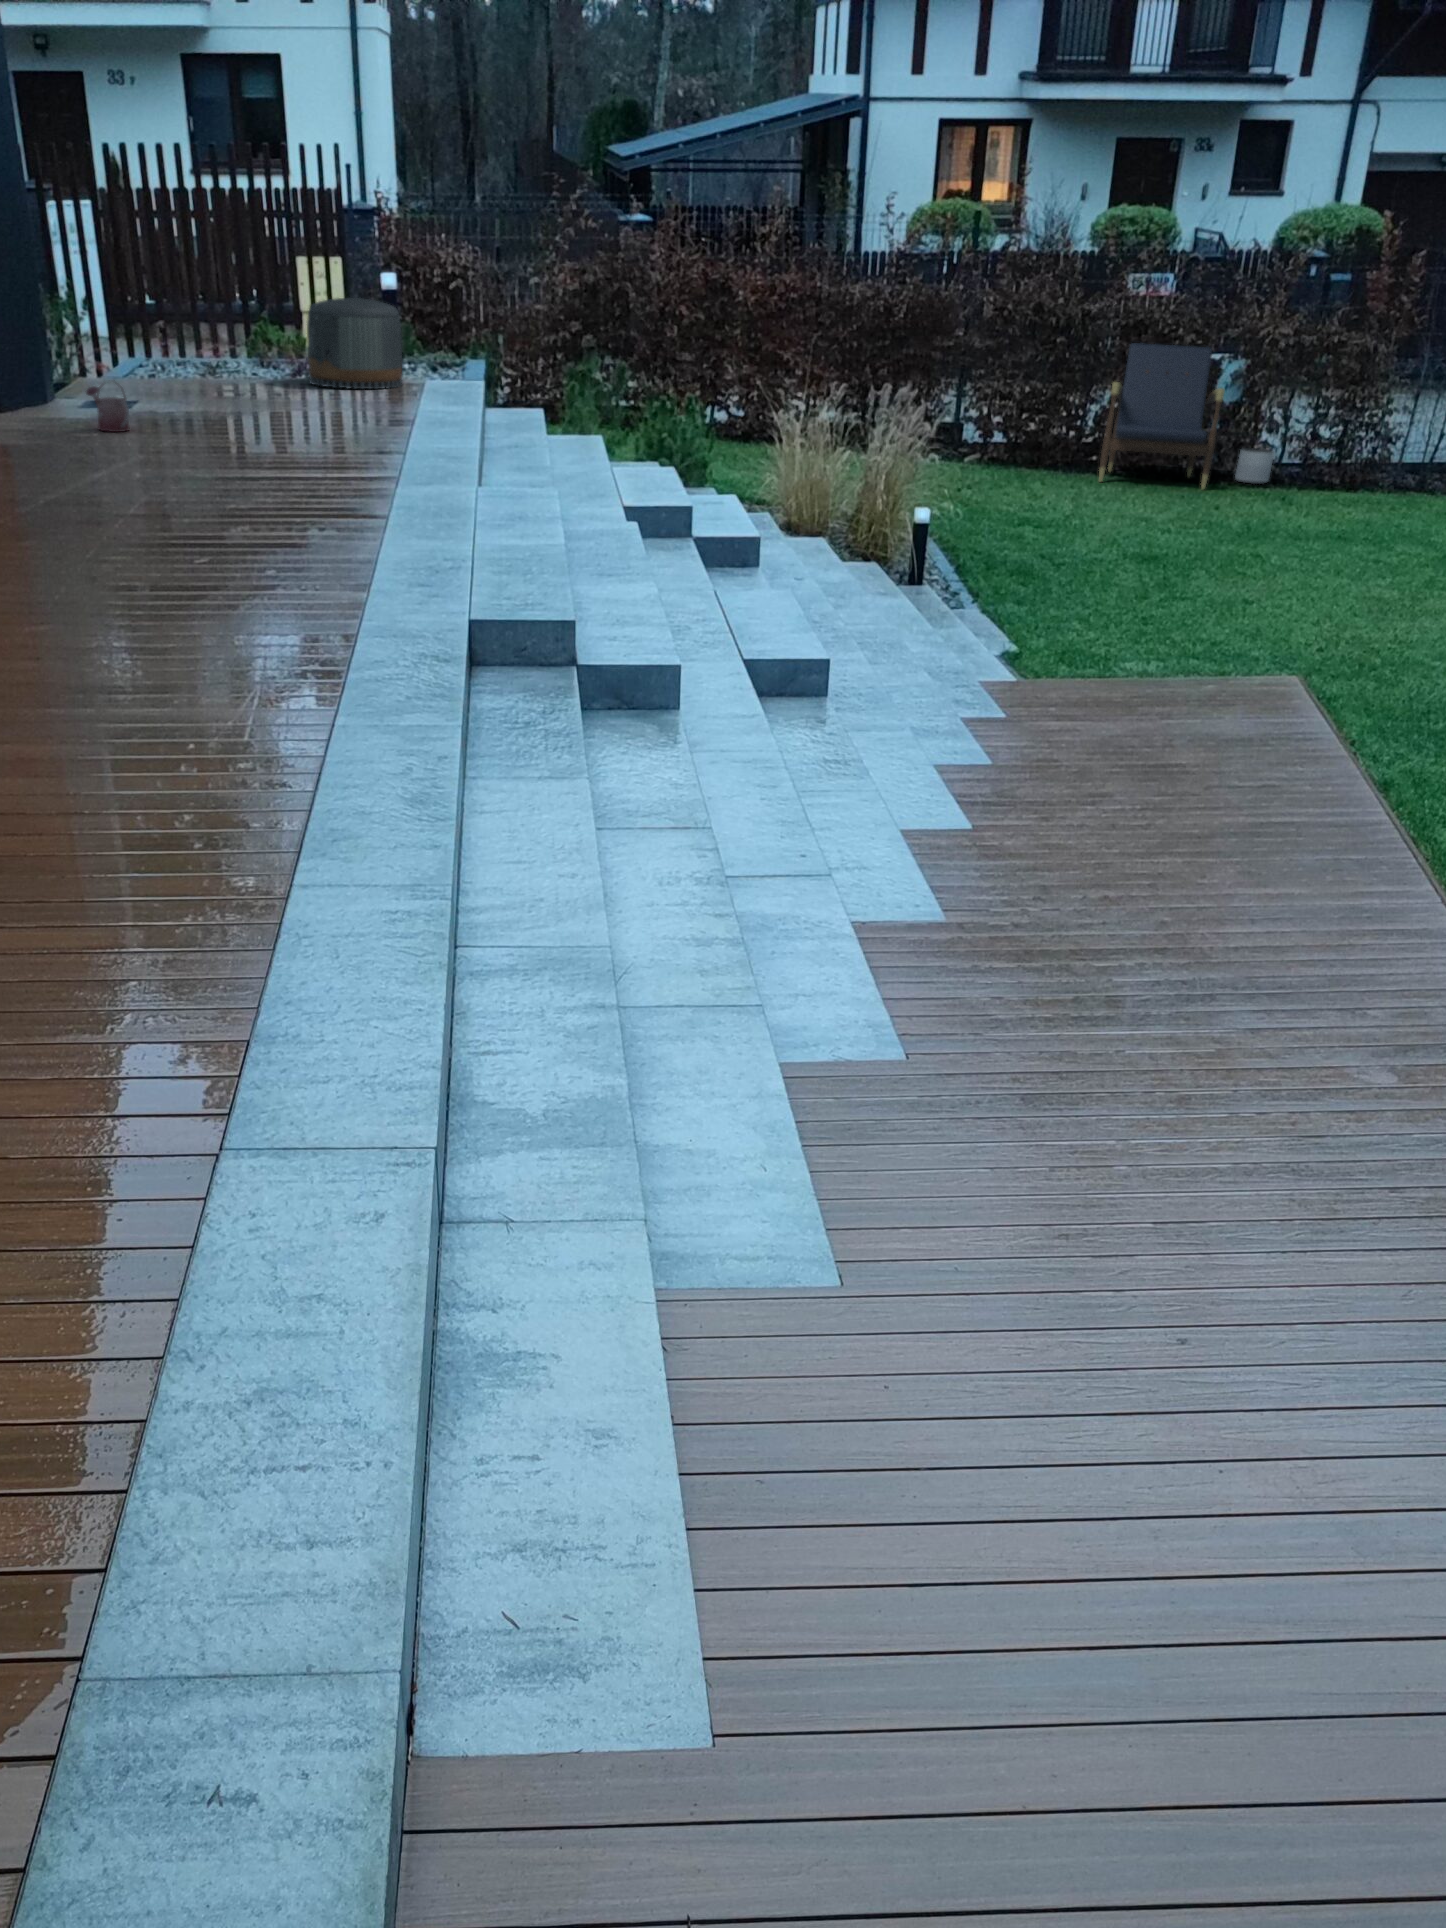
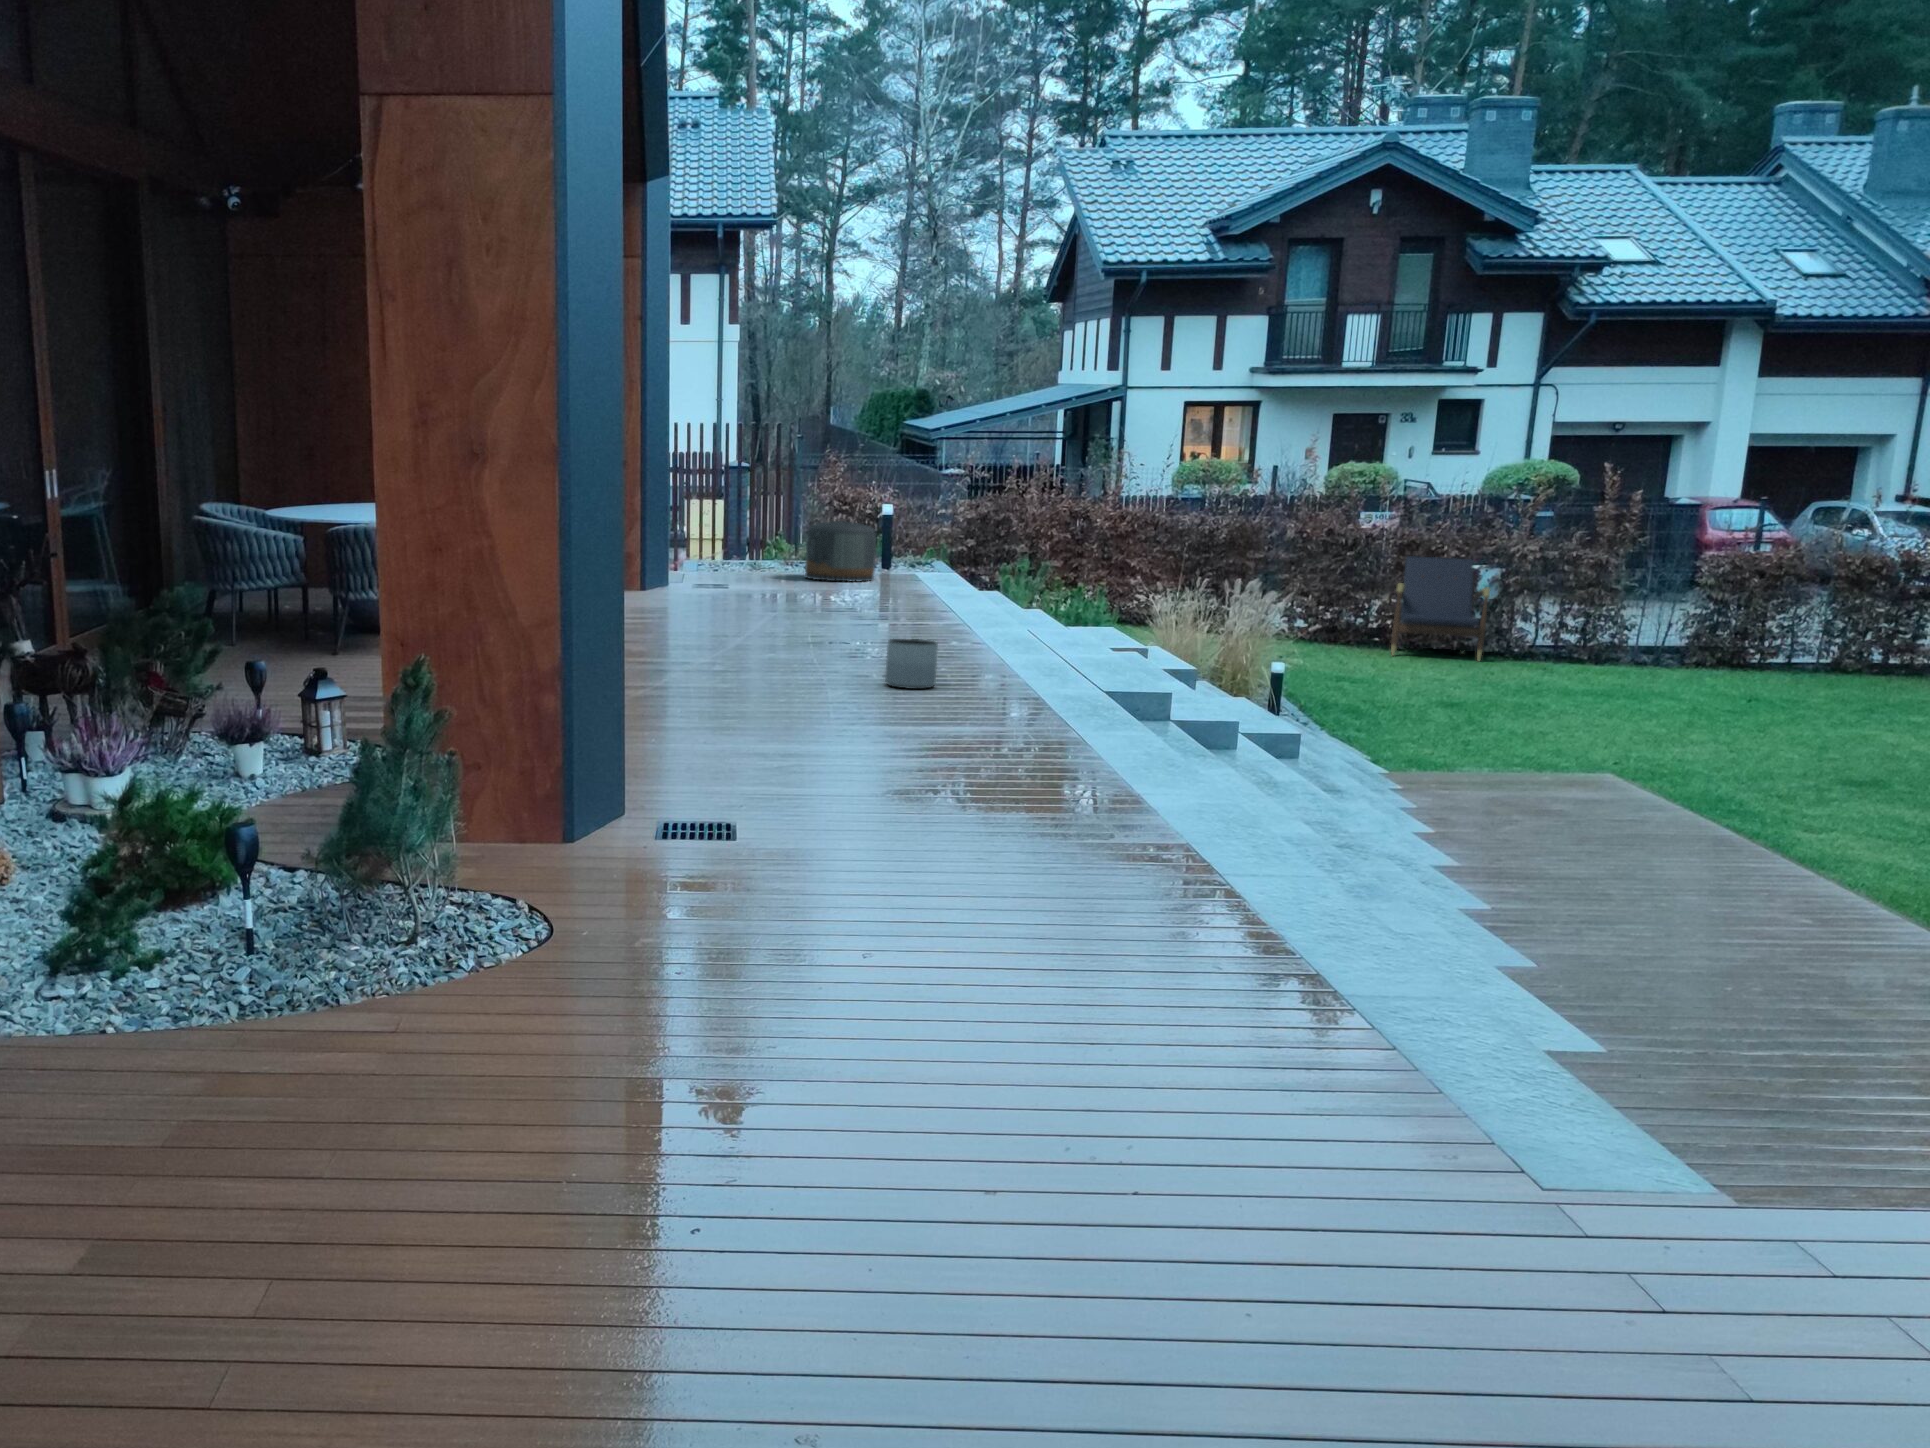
watering can: present [86,380,130,432] -> none [688,571,724,604]
planter: present [1235,448,1274,484] -> present [885,639,938,689]

